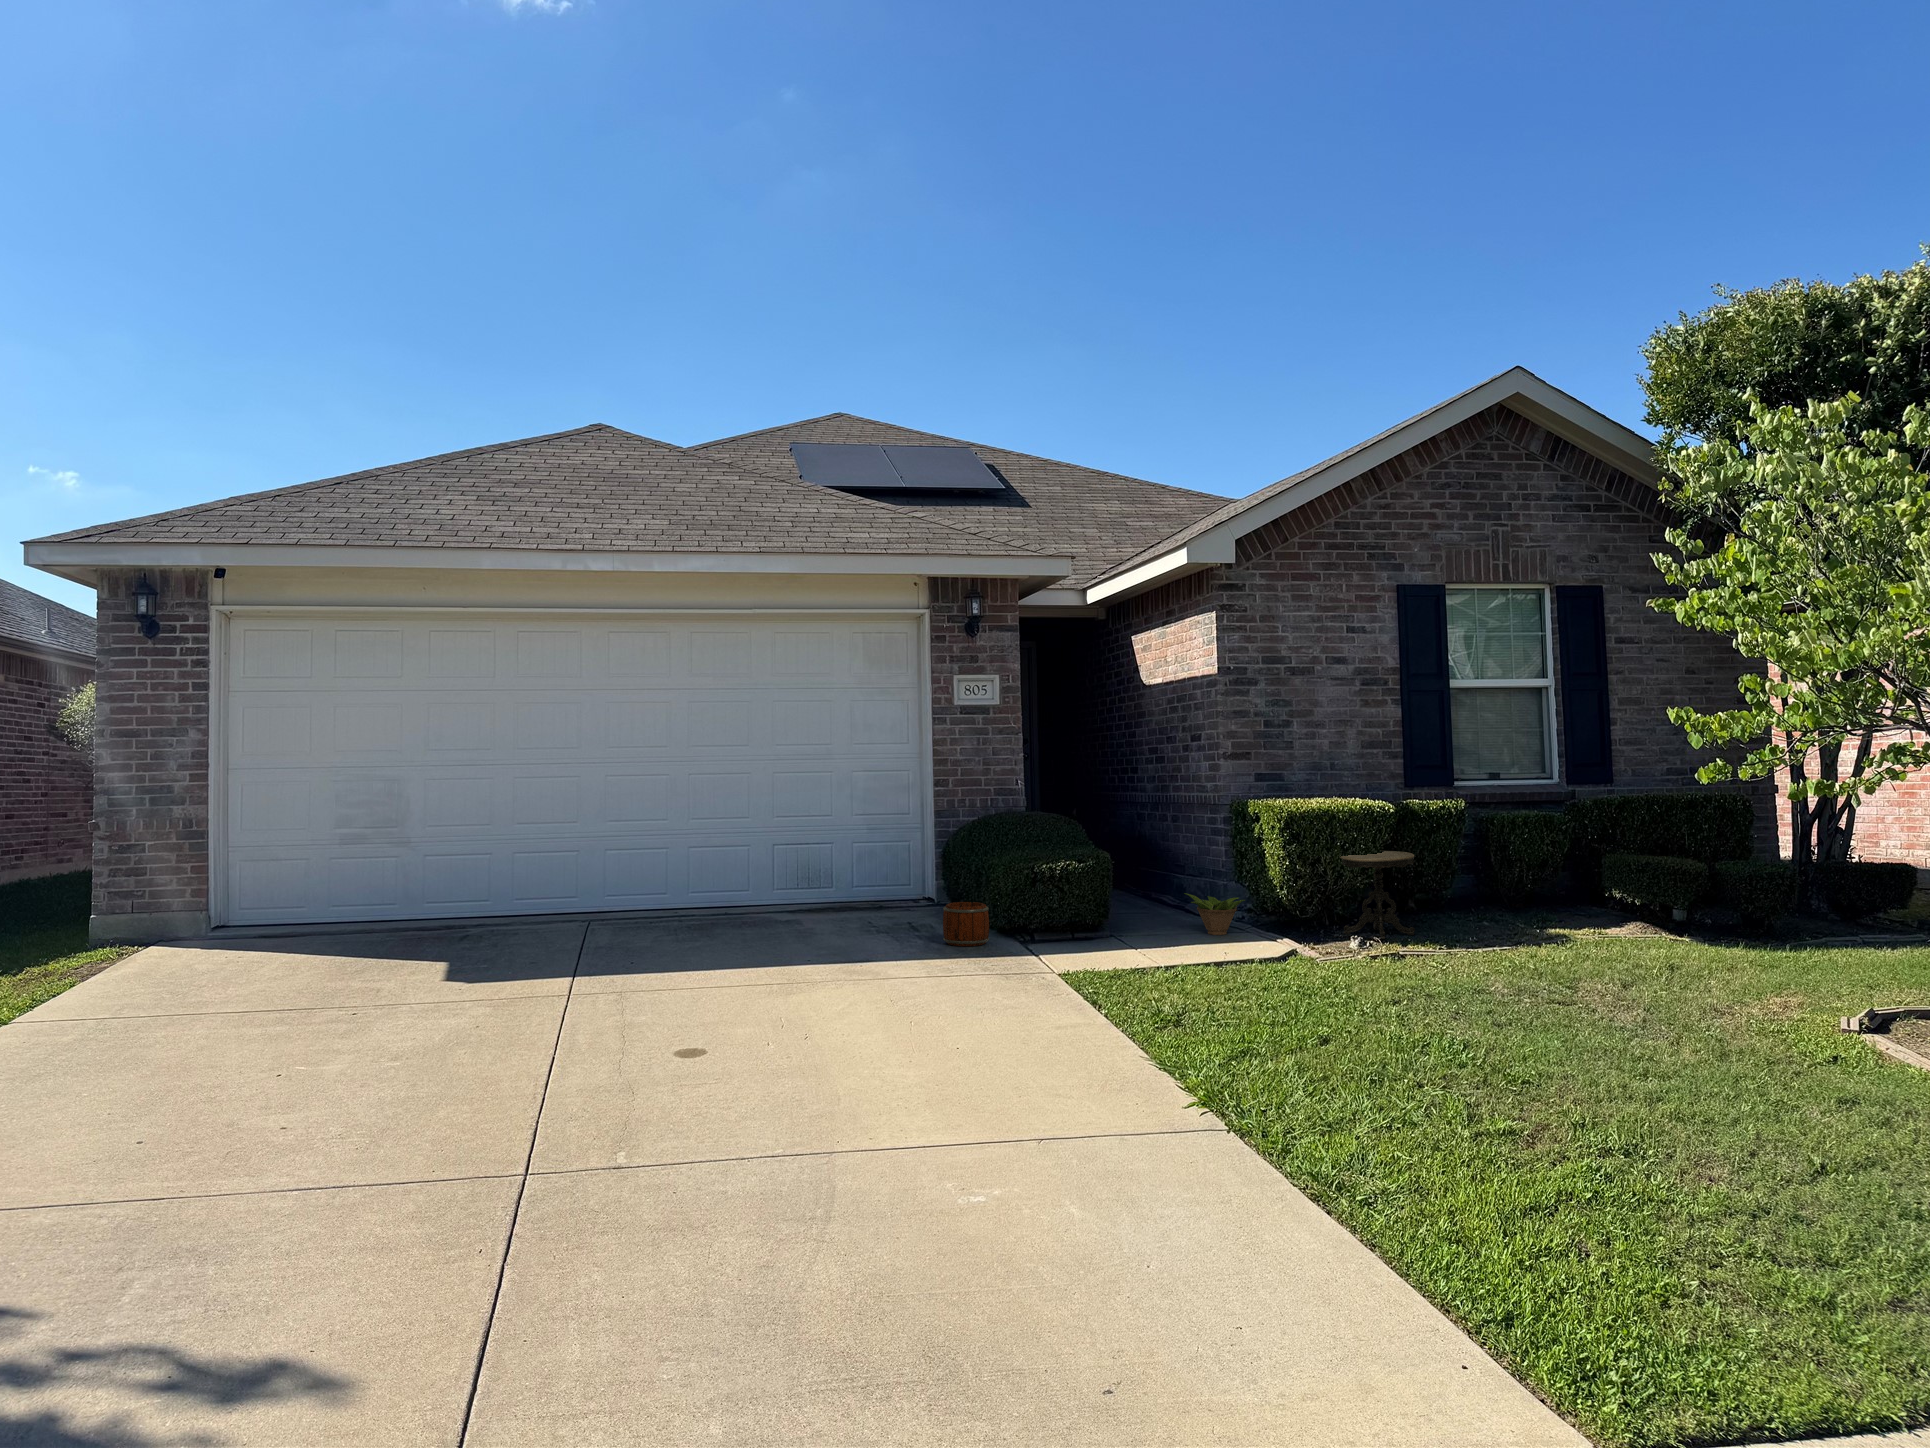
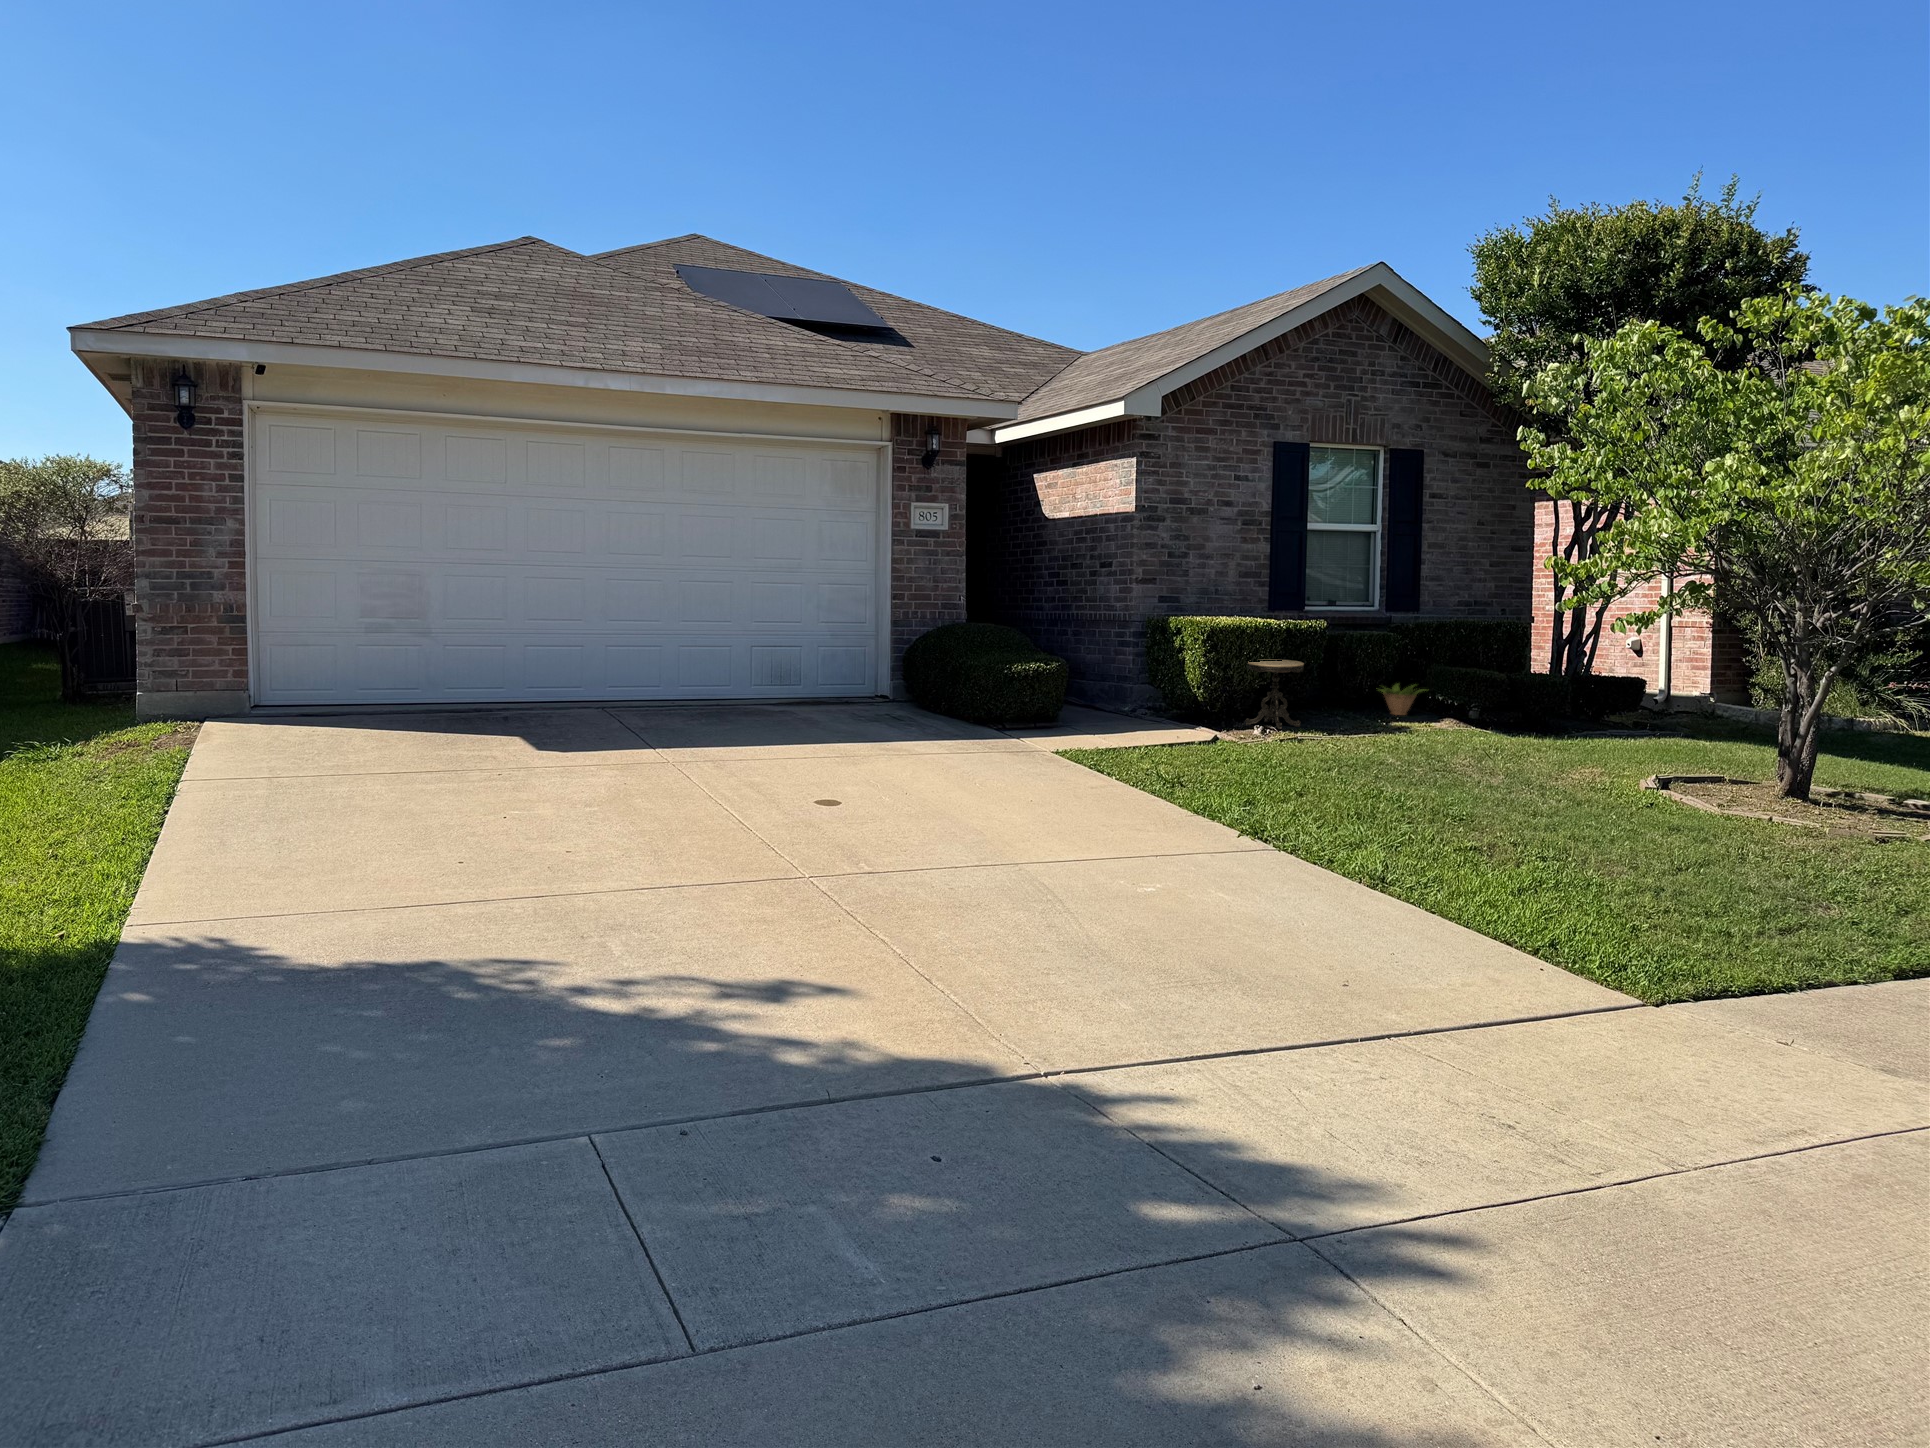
decorative plant: present [1184,893,1245,935] -> present [1380,684,1425,715]
bucket: present [943,902,989,946] -> none [919,695,958,731]

